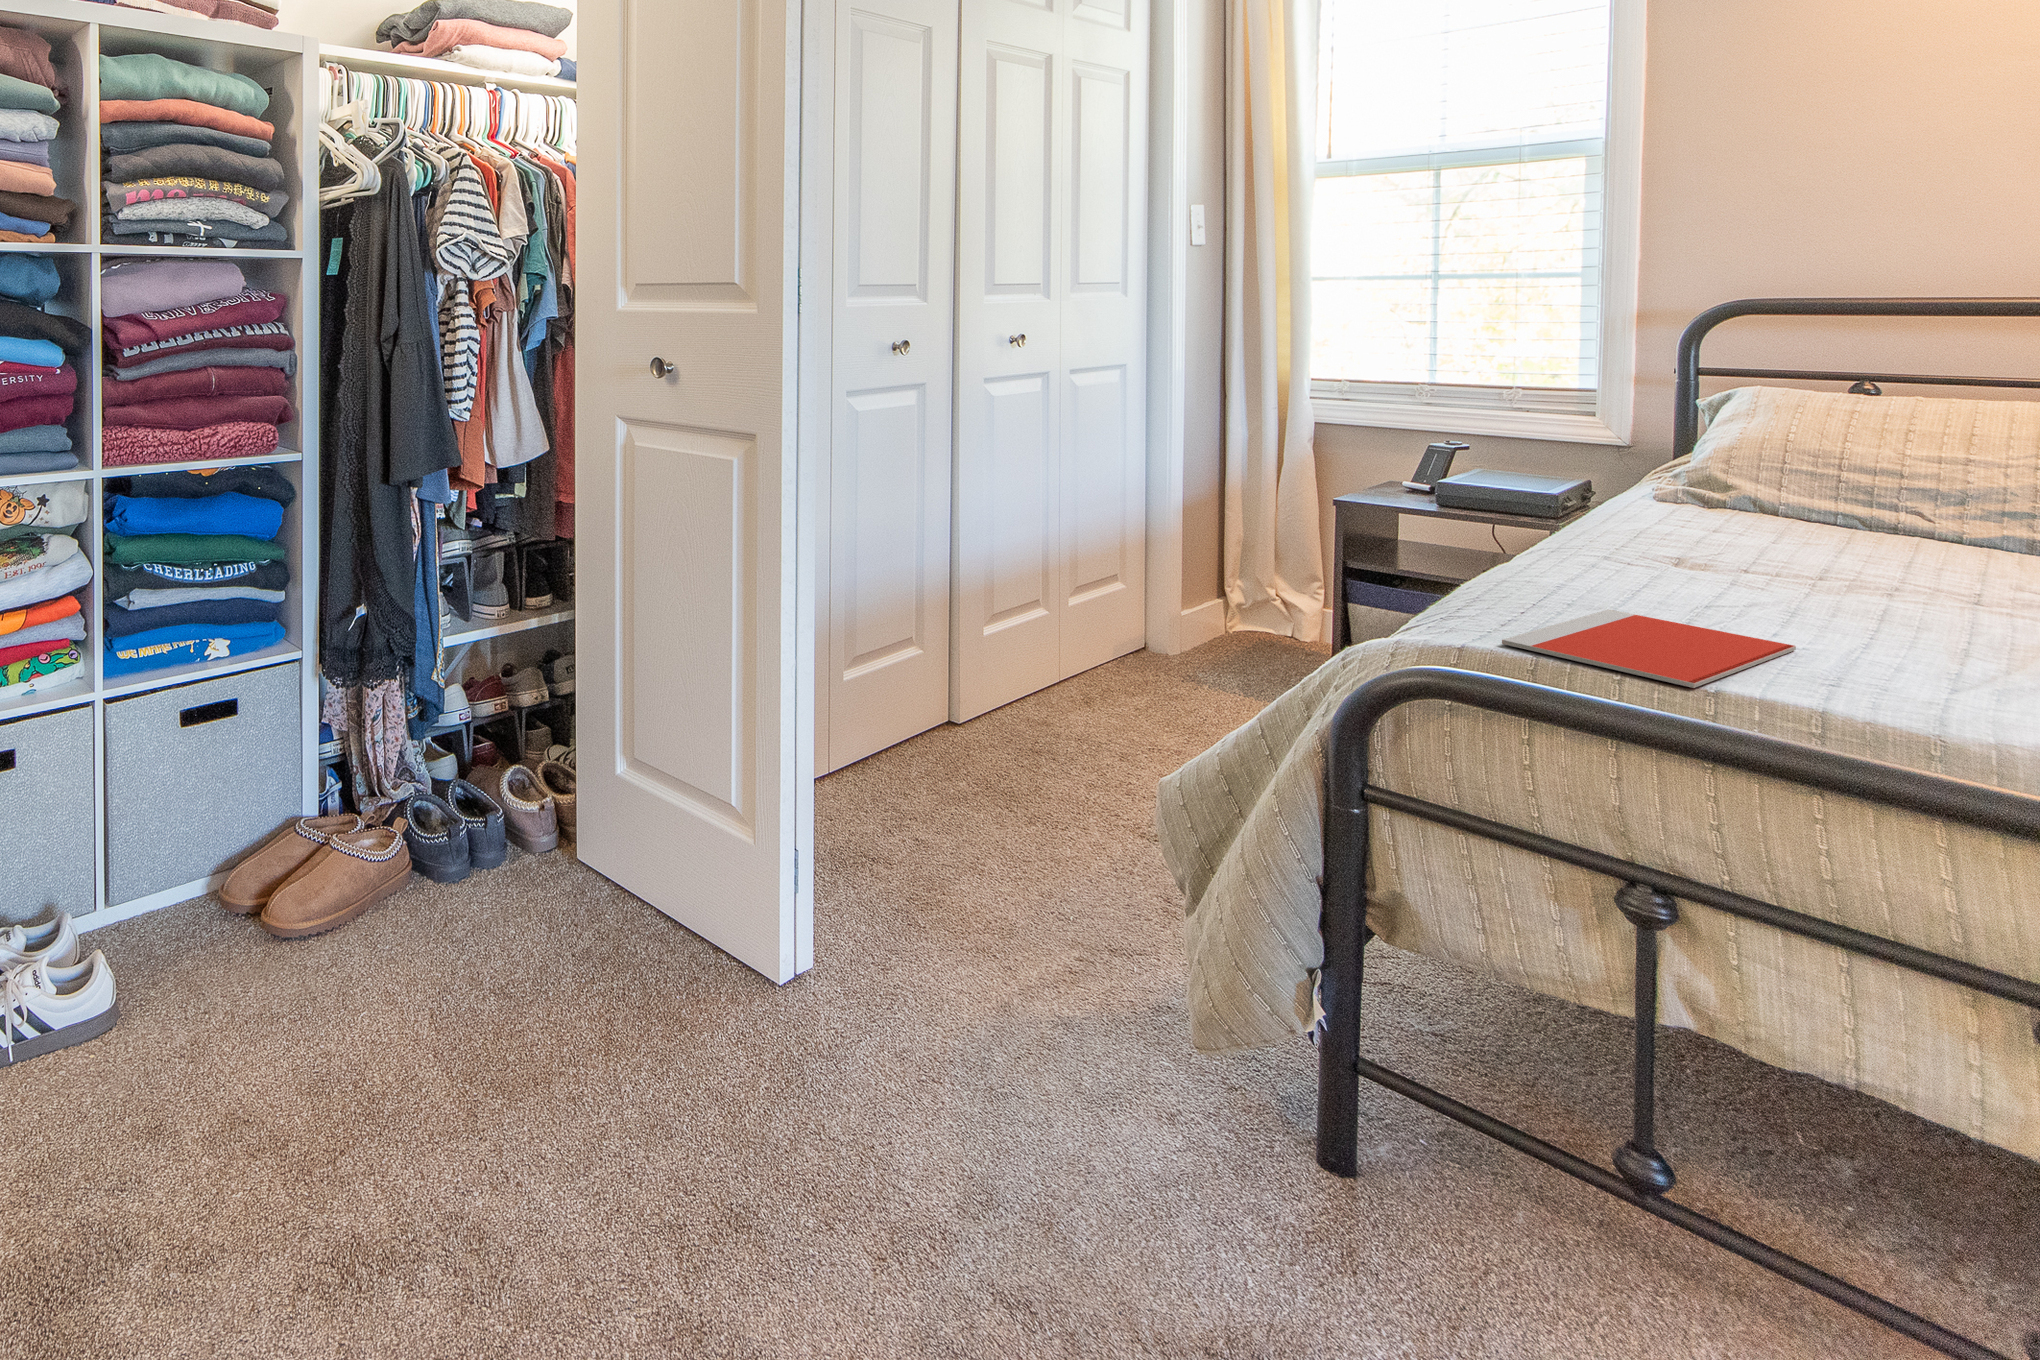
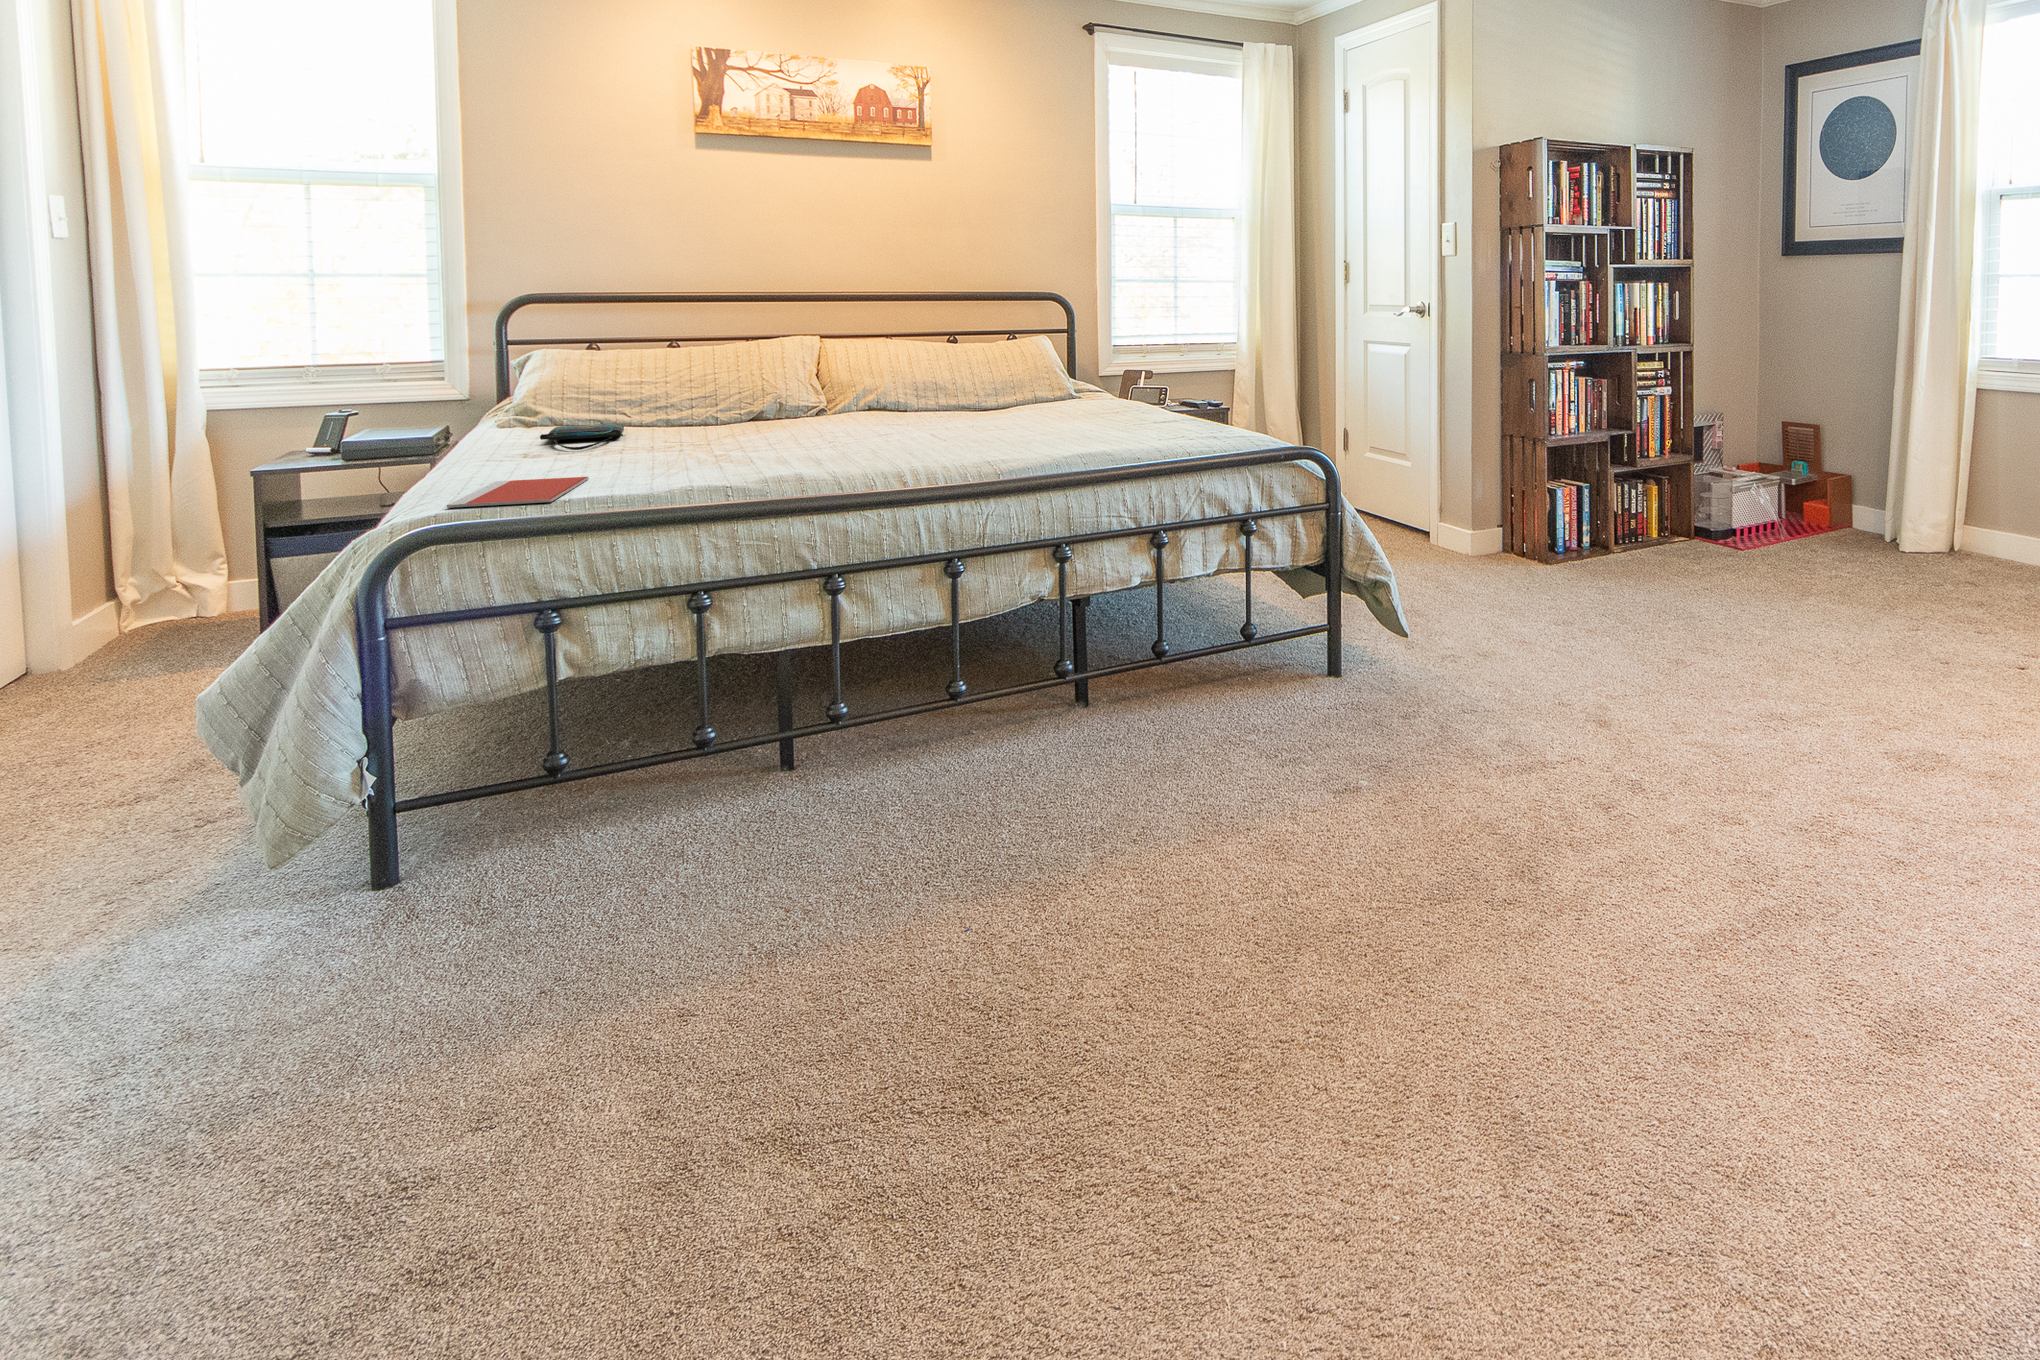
tote bag: none [1723,520,1910,574] -> present [540,424,624,450]

